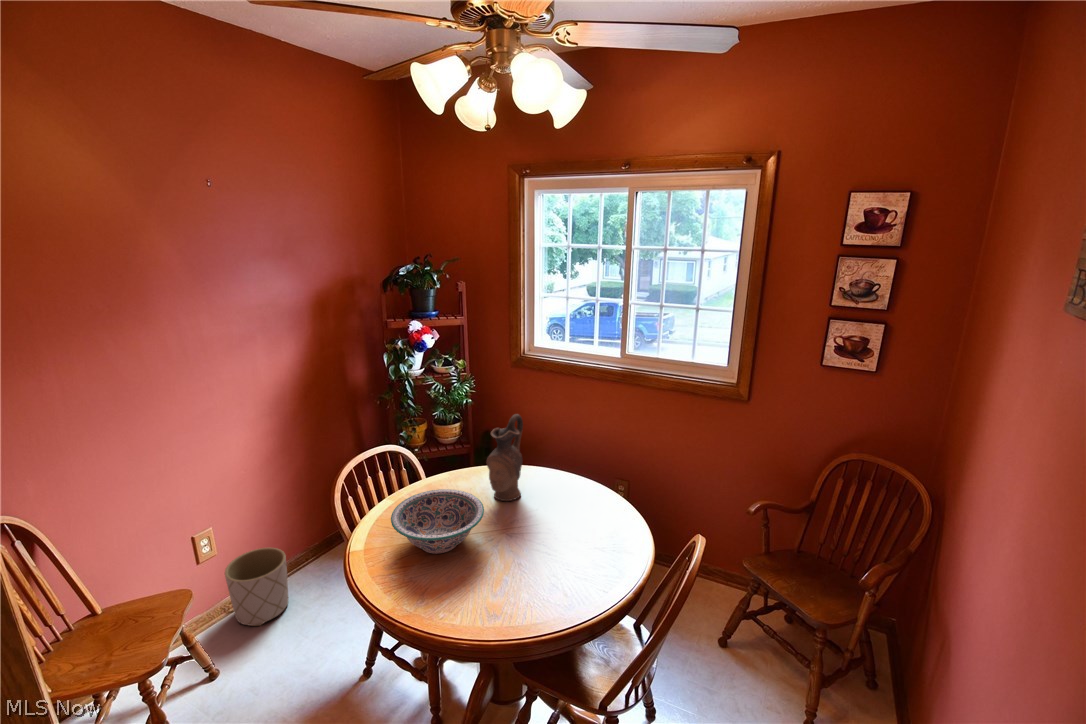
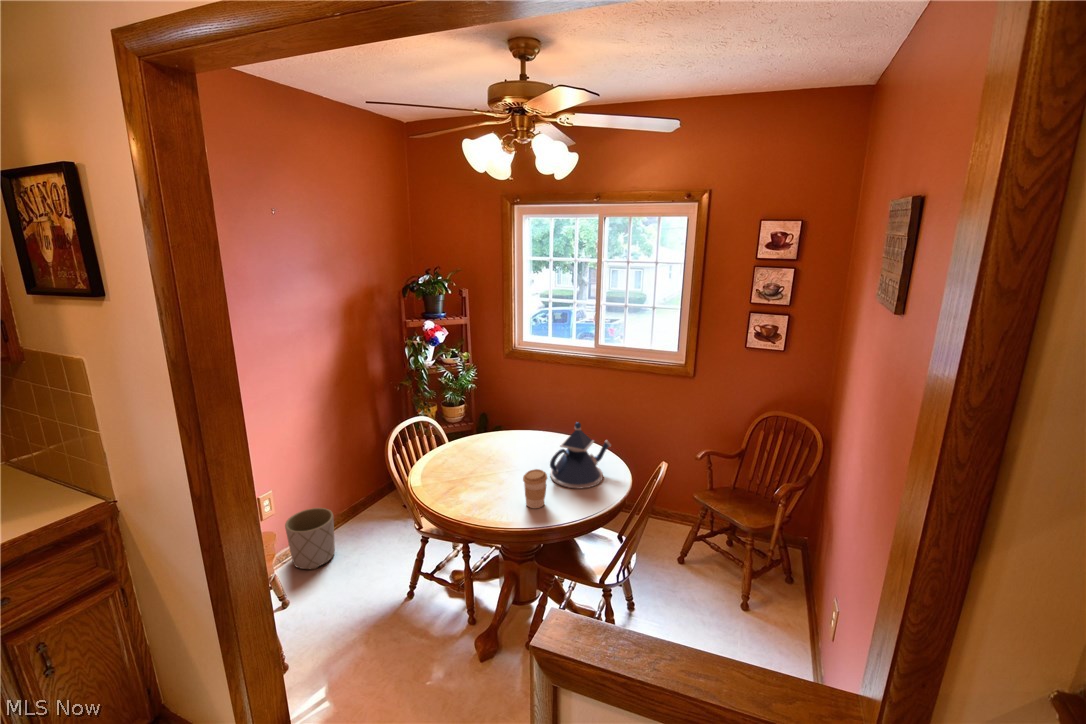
ceramic pitcher: present [487,414,523,501] -> none [503,388,529,454]
teapot: none [540,469,628,563] -> present [550,422,611,489]
decorative bowl: present [391,489,484,554] -> none [440,444,508,488]
coffee cup: none [495,537,530,594] -> present [523,469,547,508]

